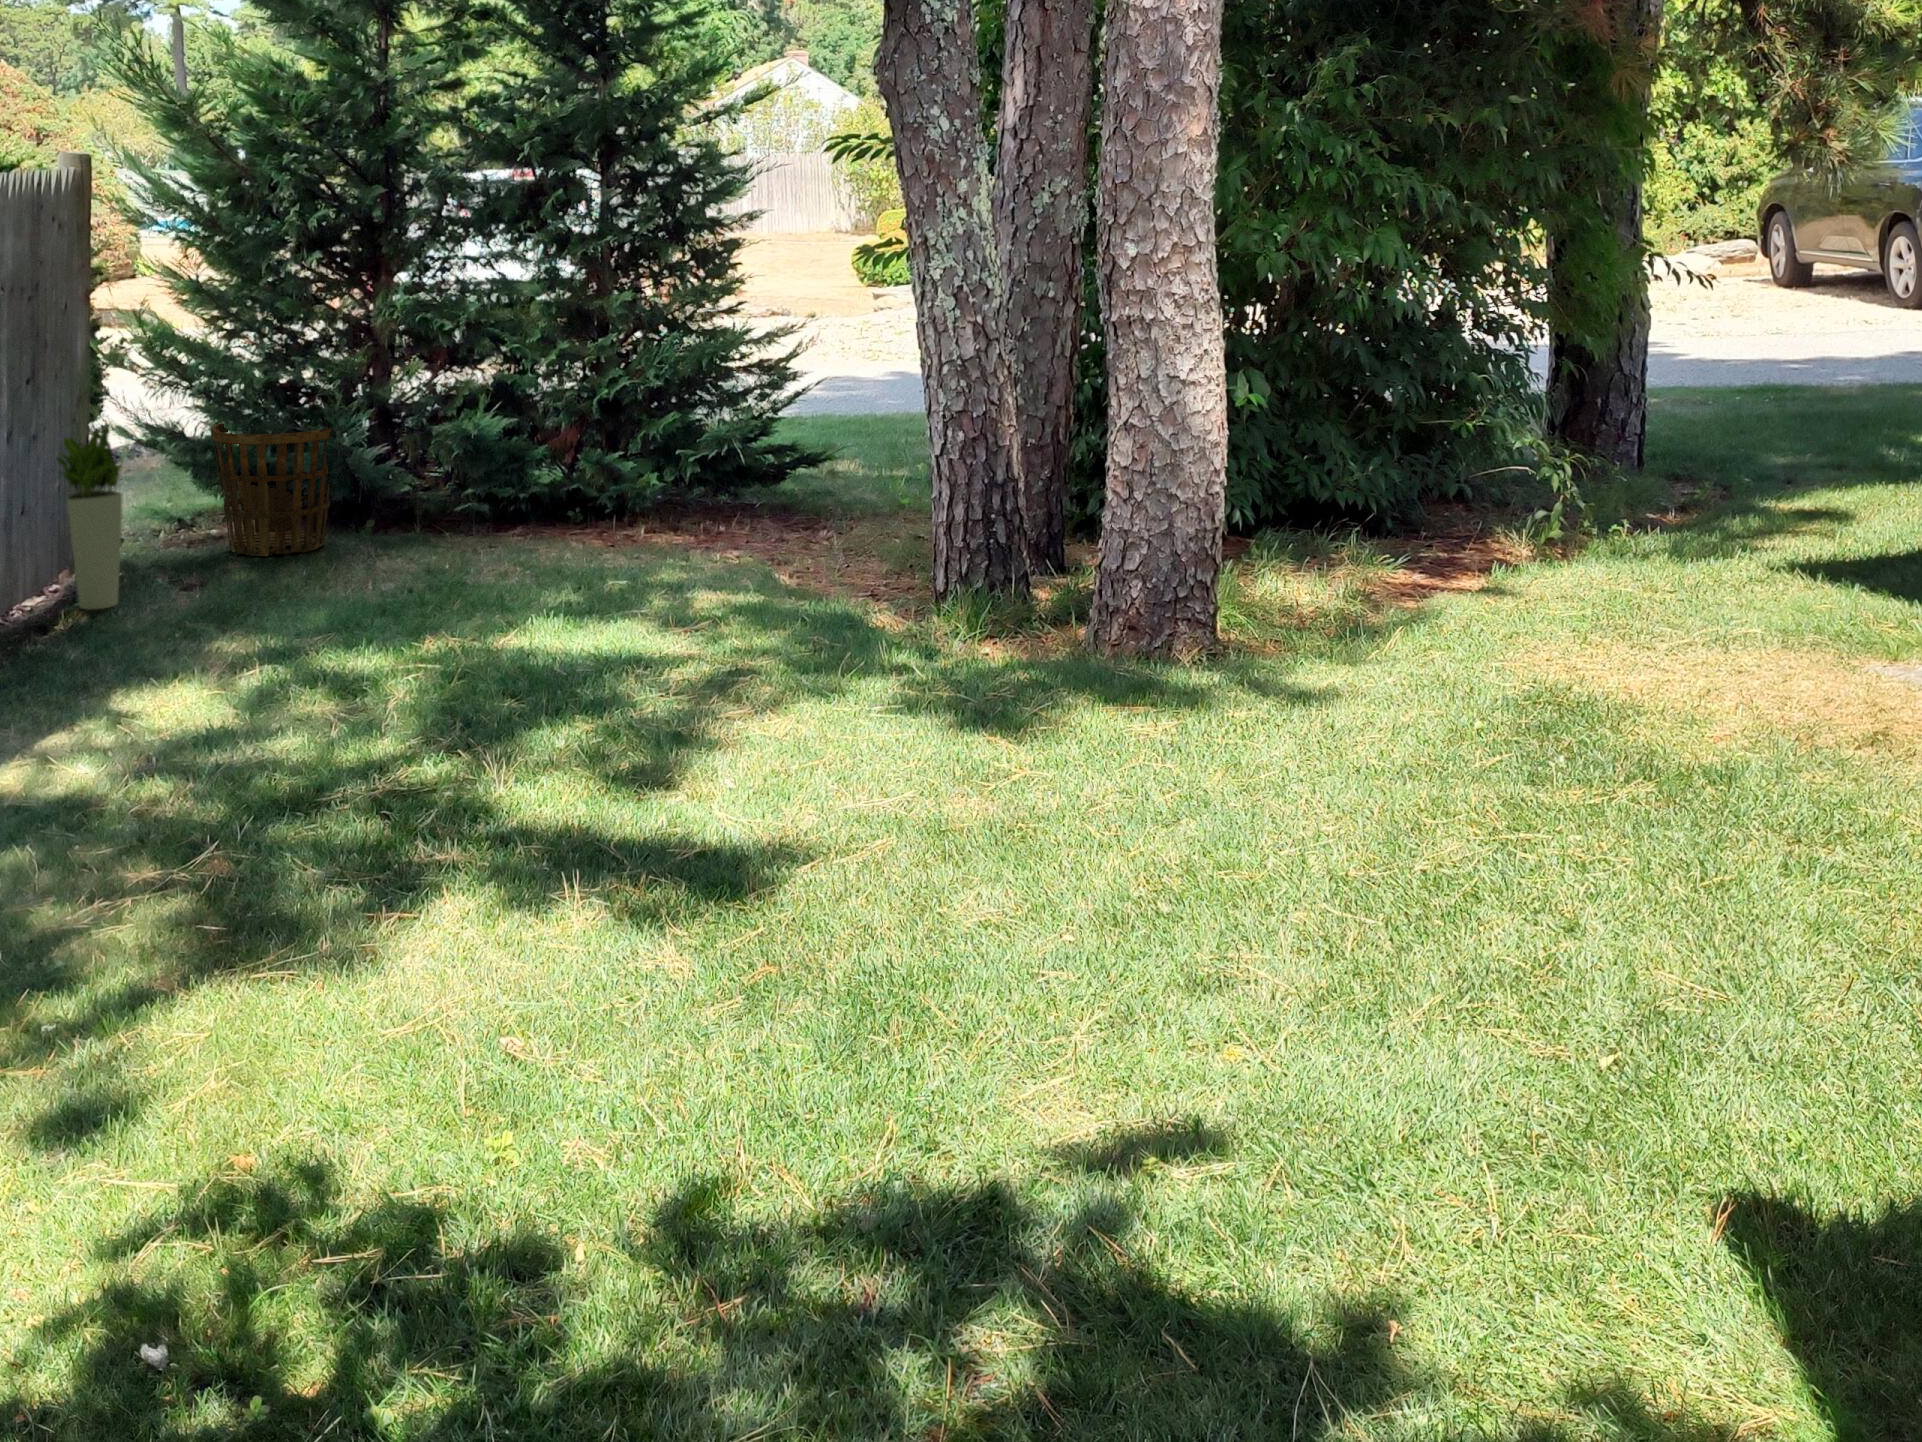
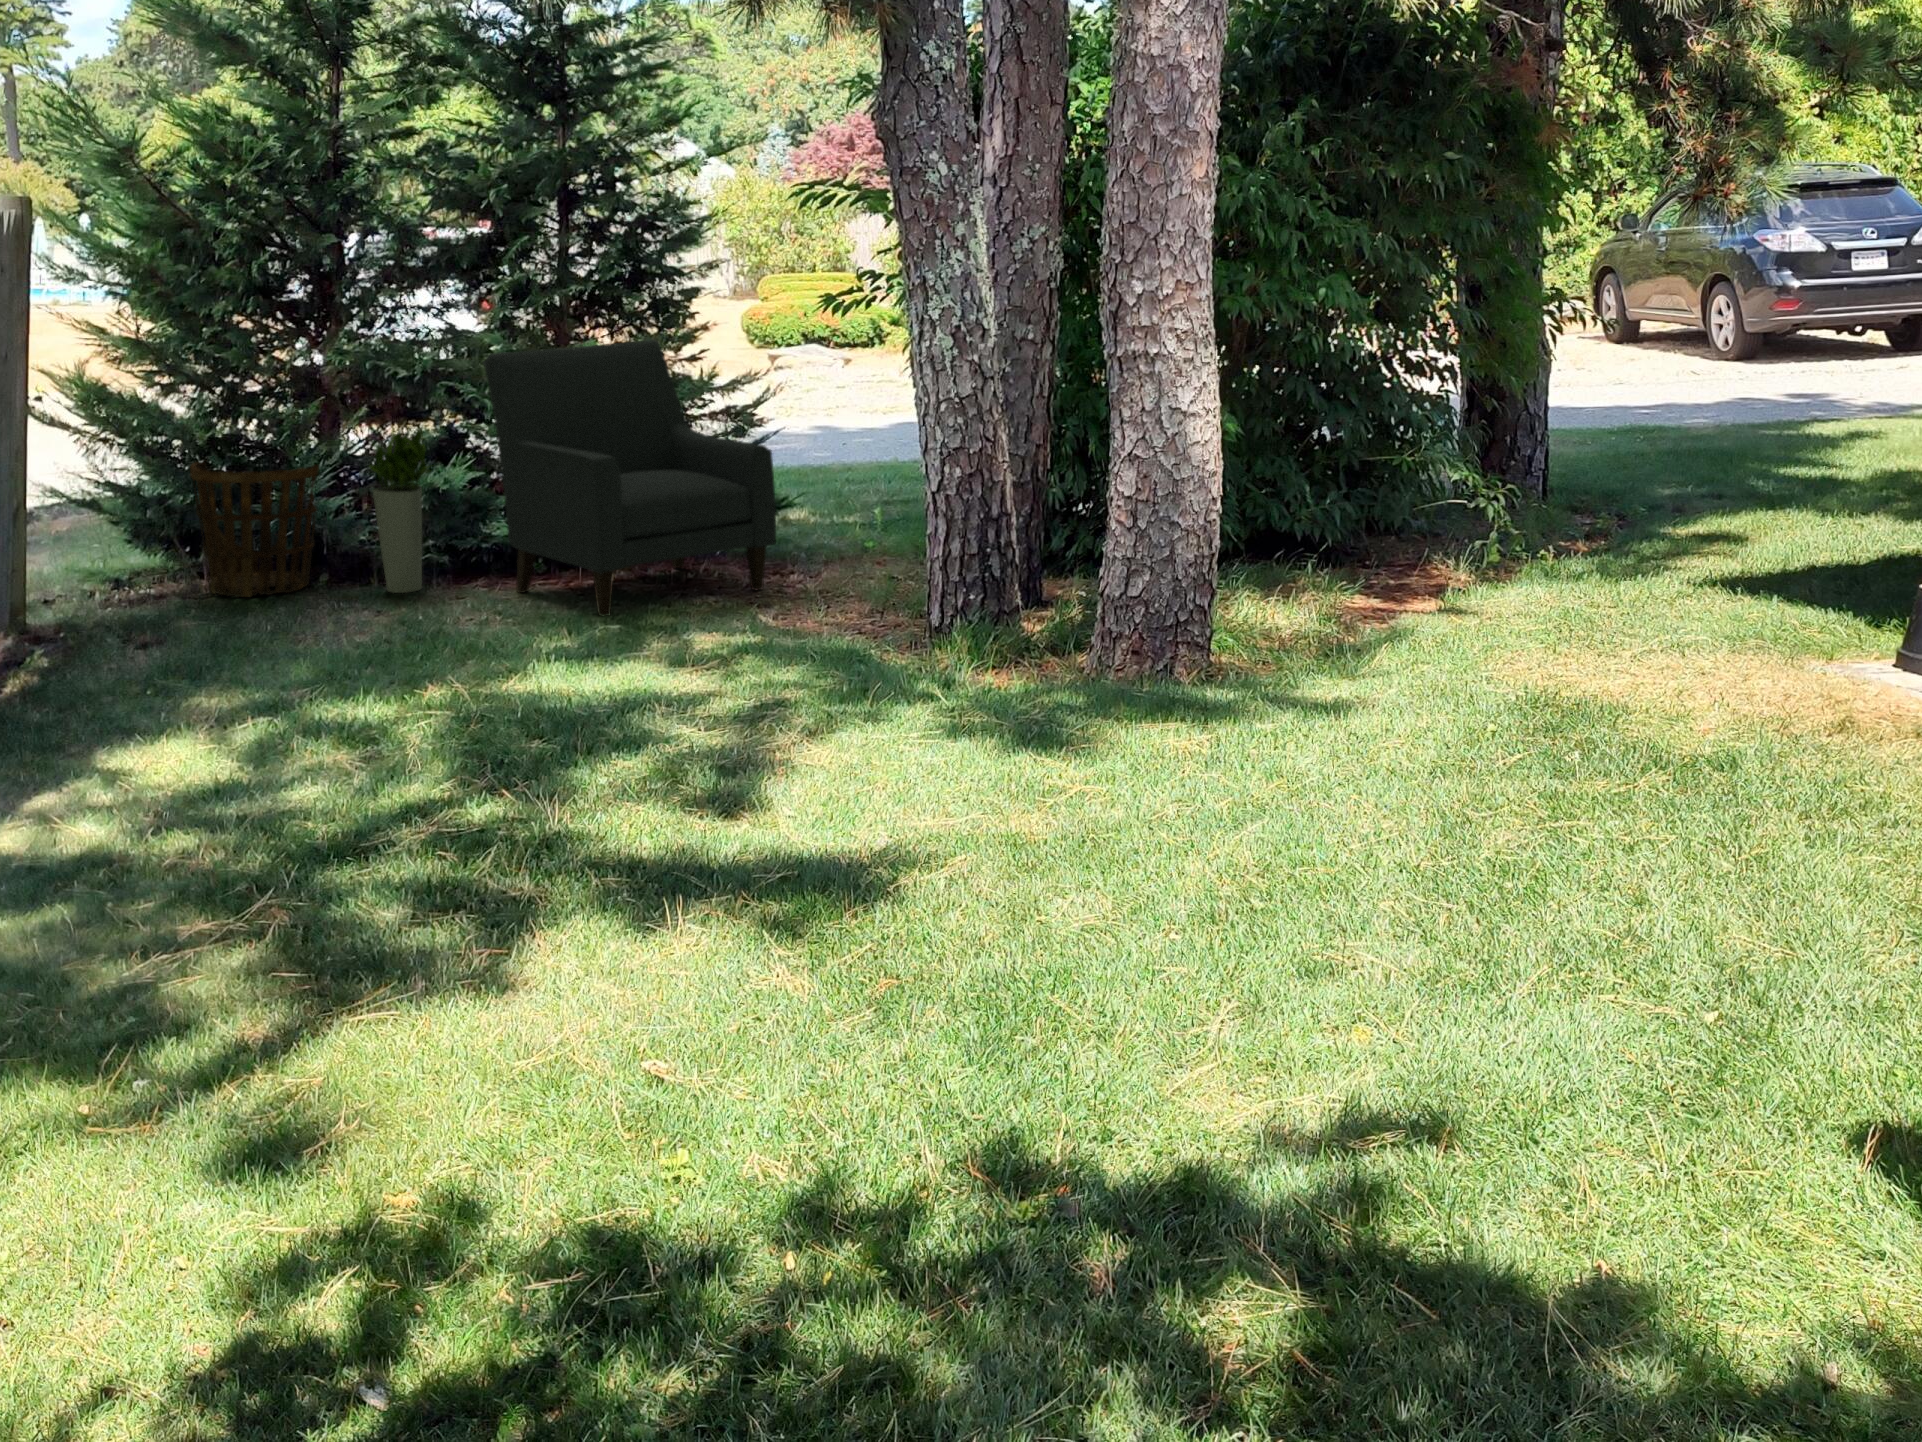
chair: none [487,304,777,583] -> present [483,340,776,616]
planter: present [57,424,122,609] -> present [369,428,430,593]

